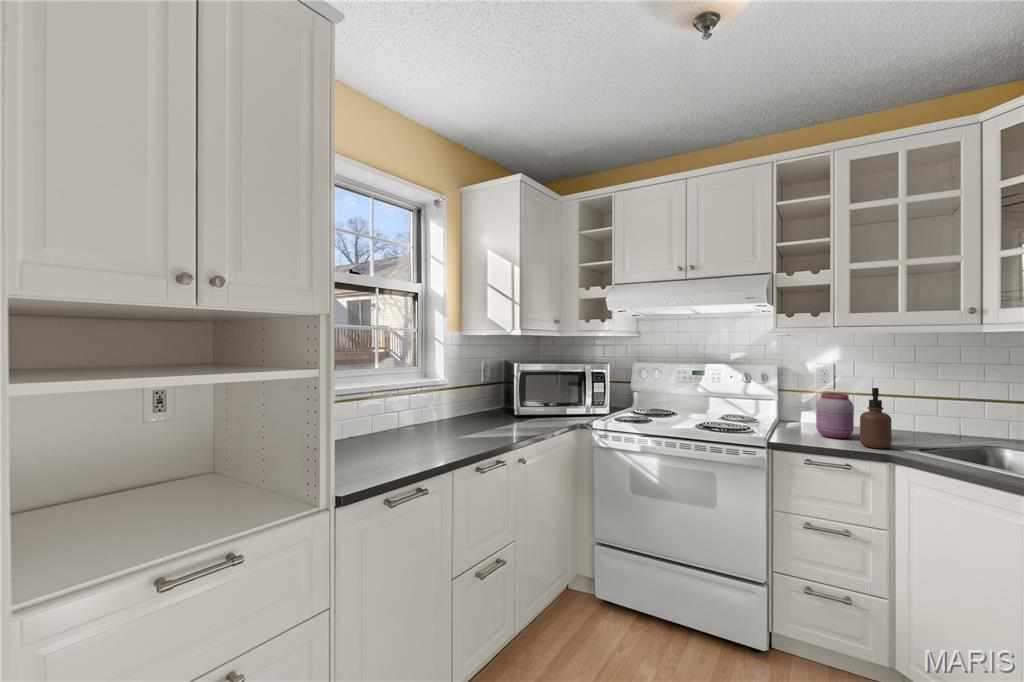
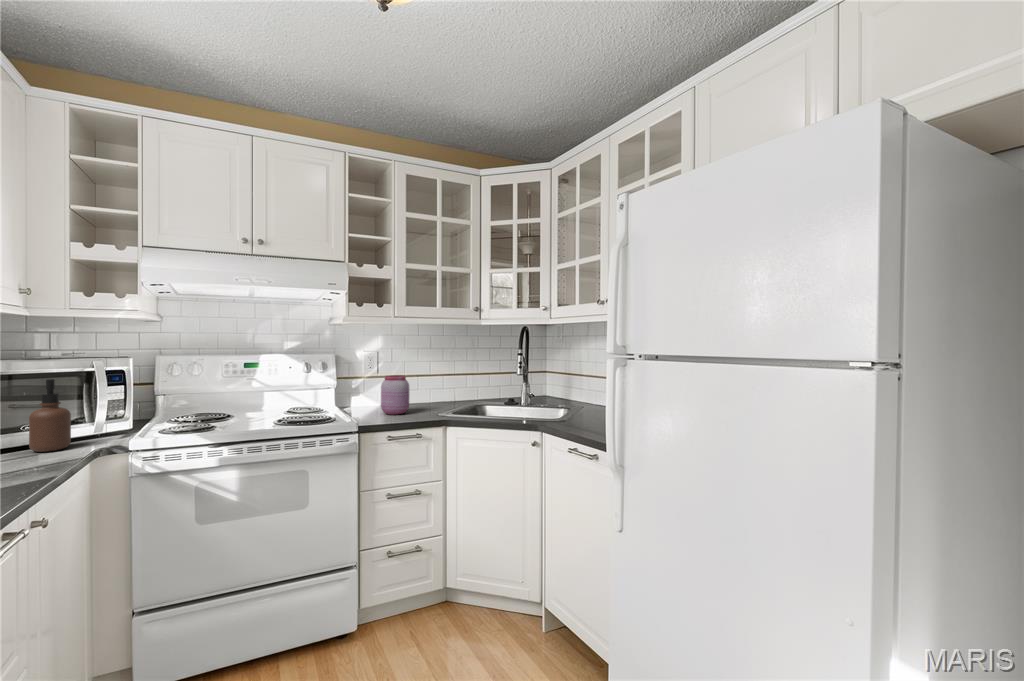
soap dispenser: present [860,388,892,449] -> present [29,379,71,452]

